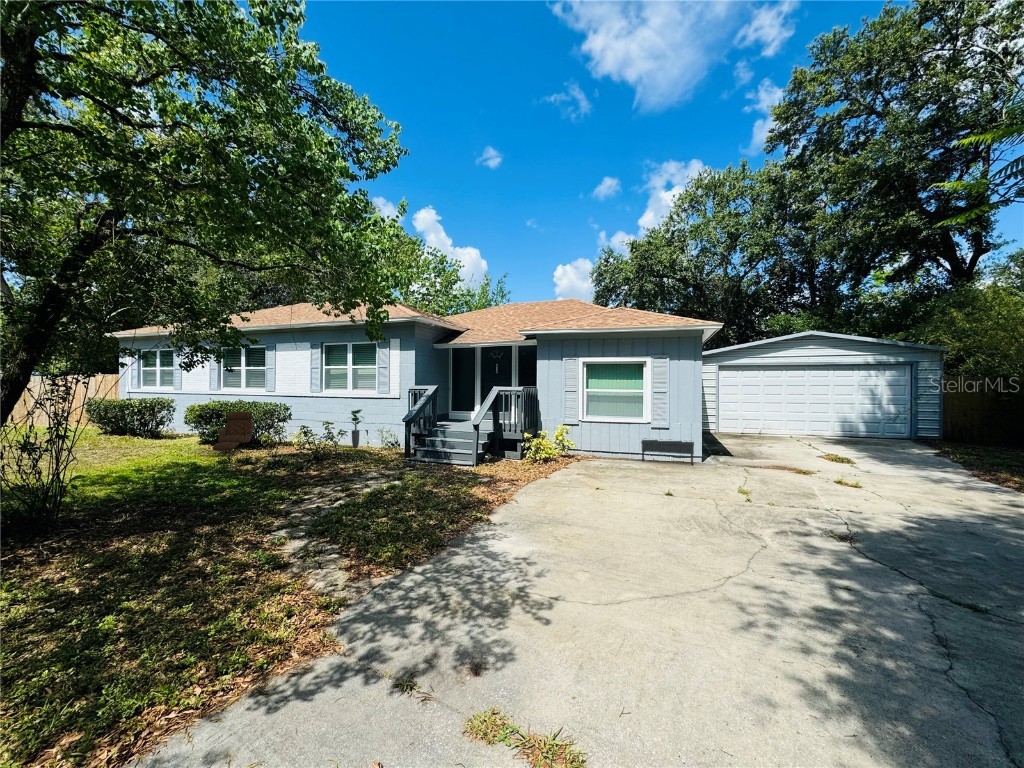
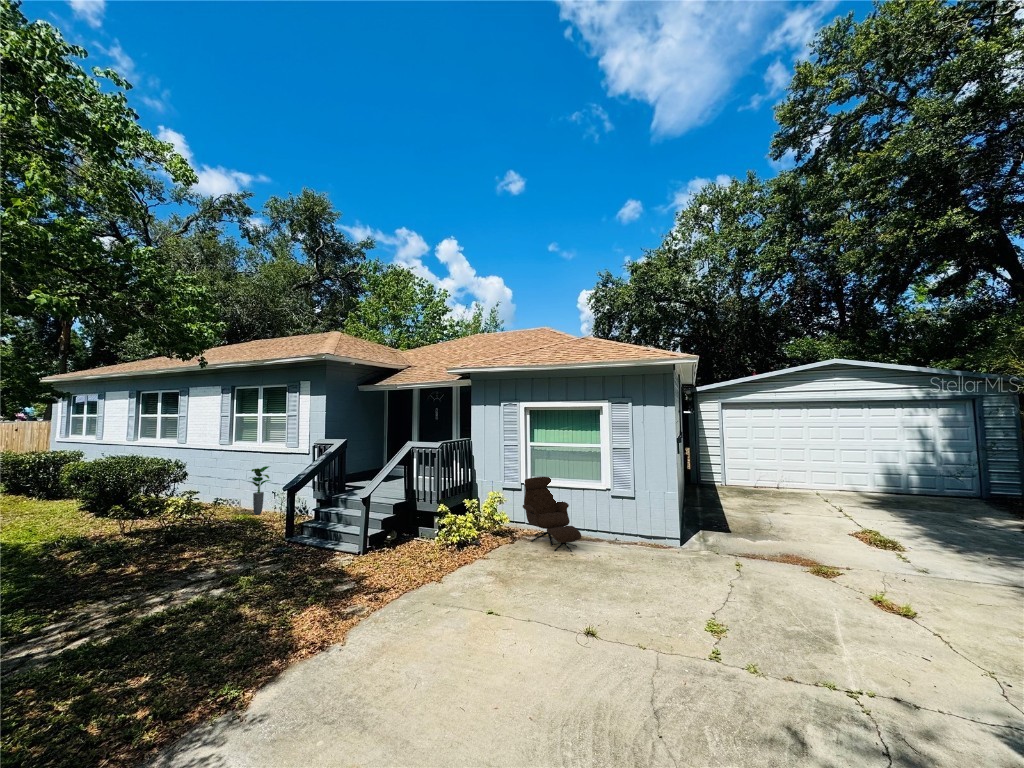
lounge chair: present [212,412,255,457] -> present [523,477,581,552]
bench: present [641,440,694,465] -> none [595,511,669,554]

